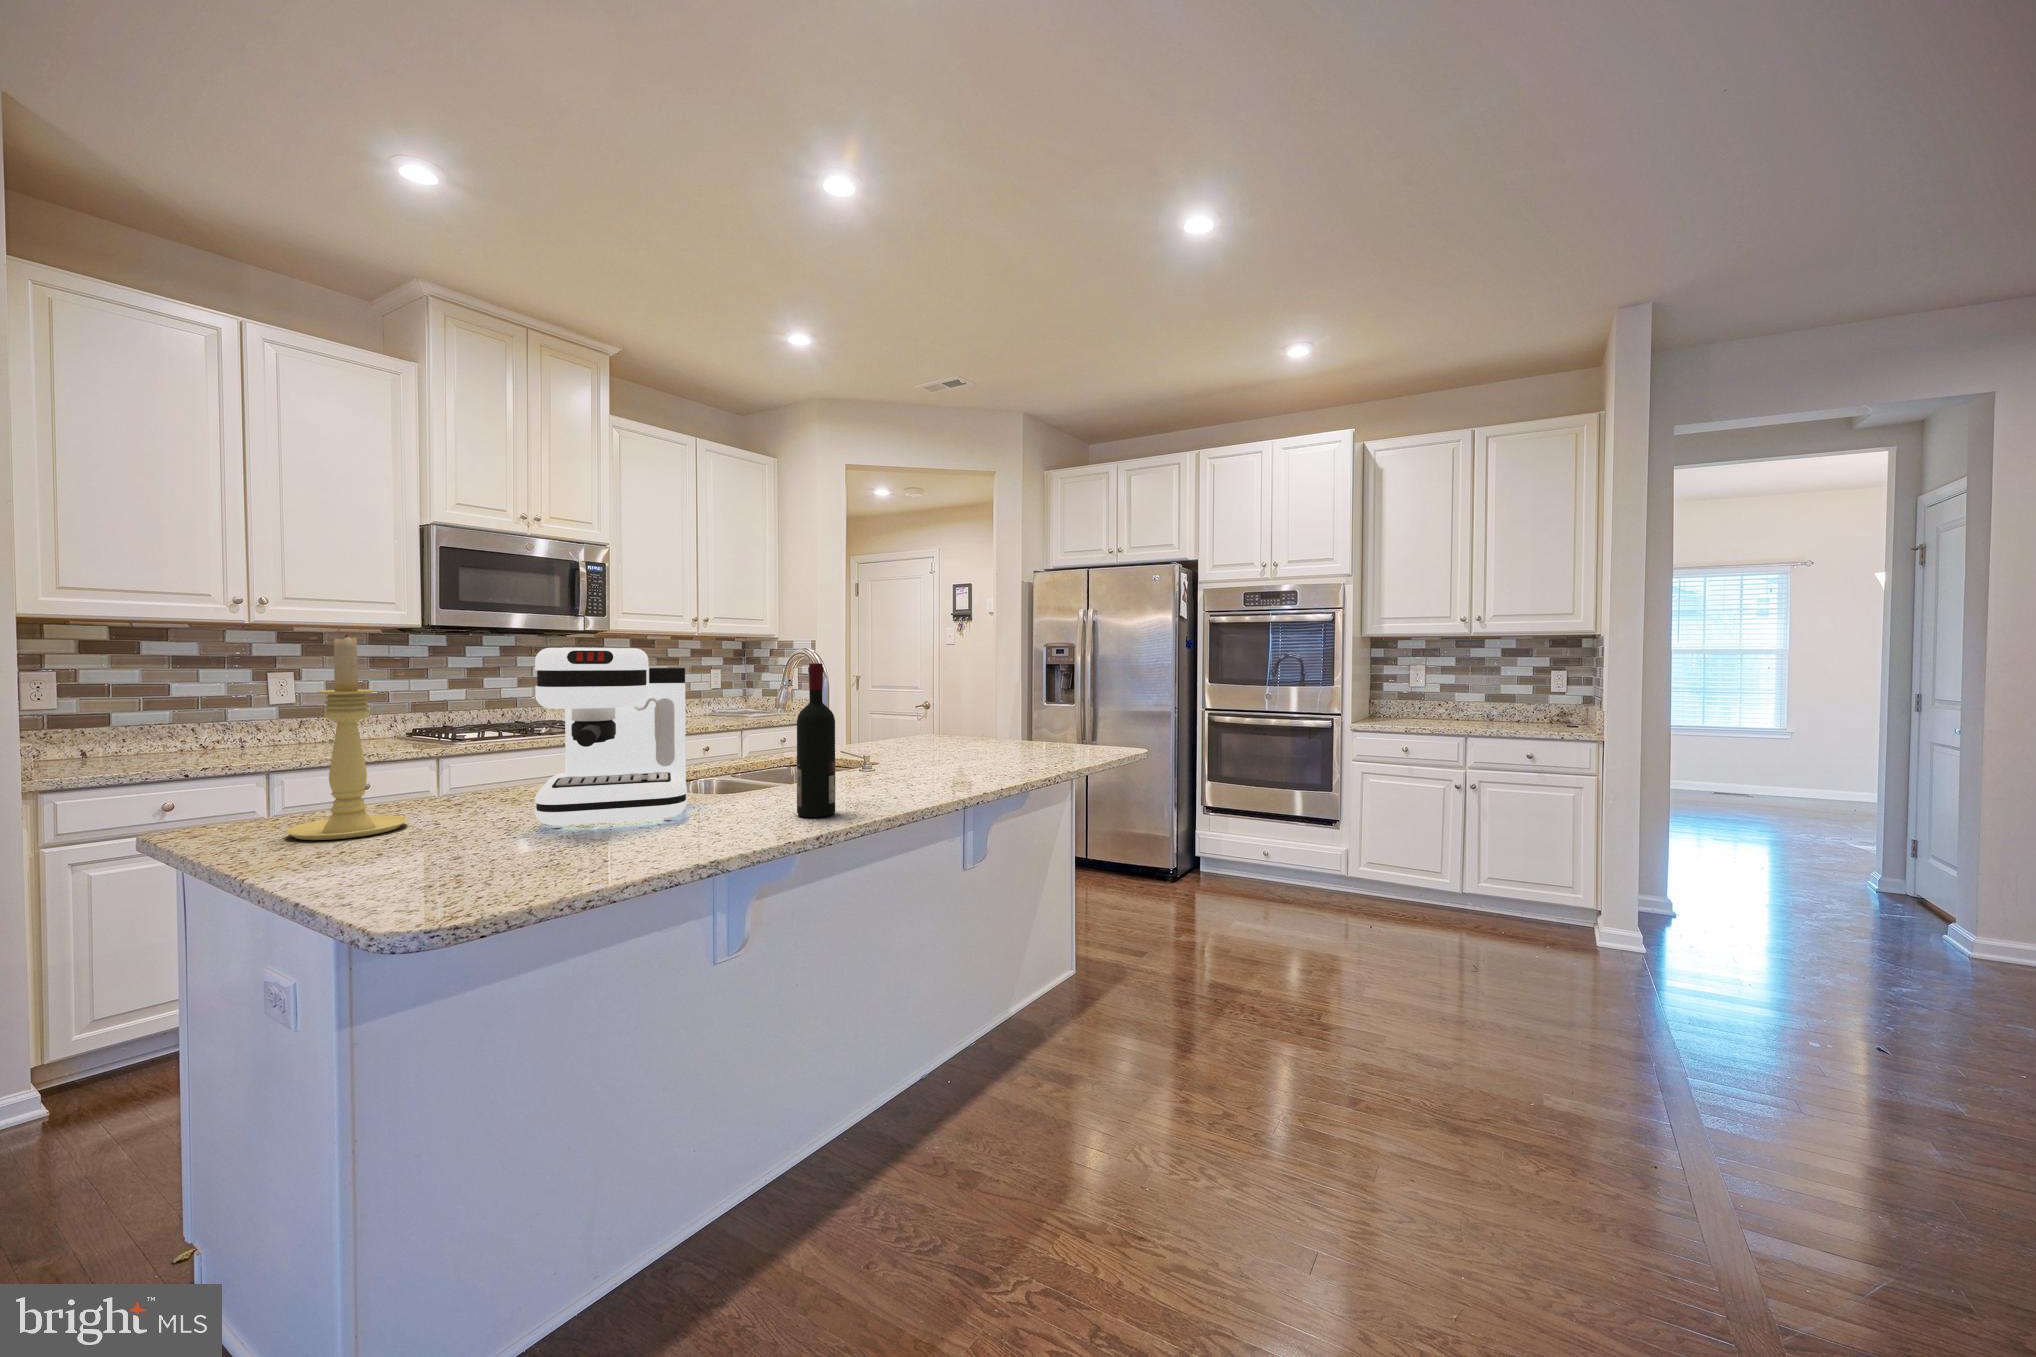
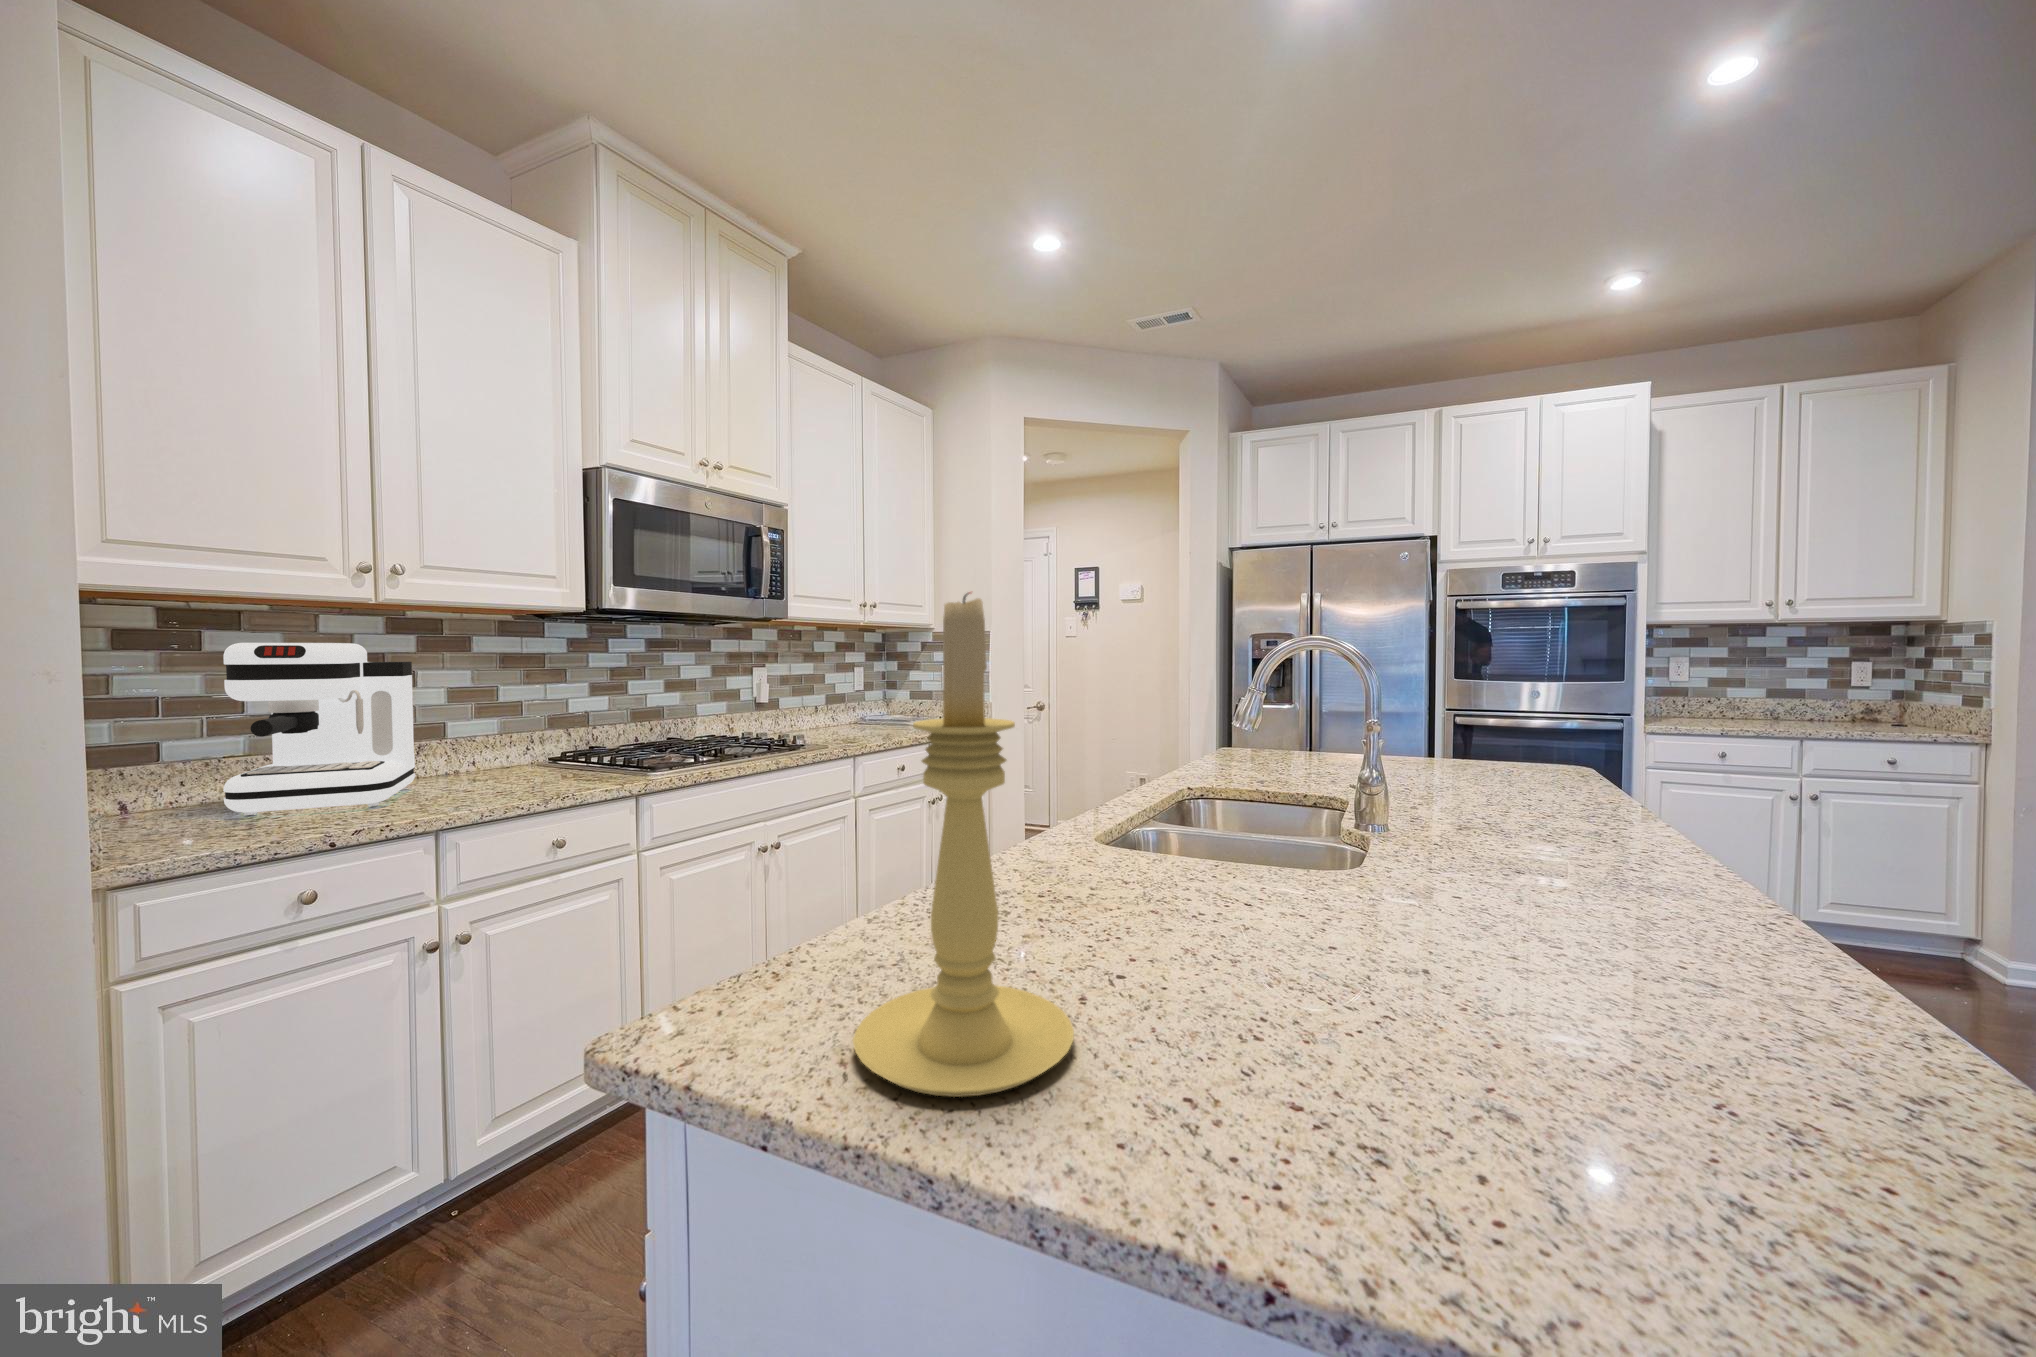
coffee maker: present [535,648,687,828] -> present [223,643,415,815]
wine bottle: present [797,663,835,817] -> none [1670,654,1768,950]

